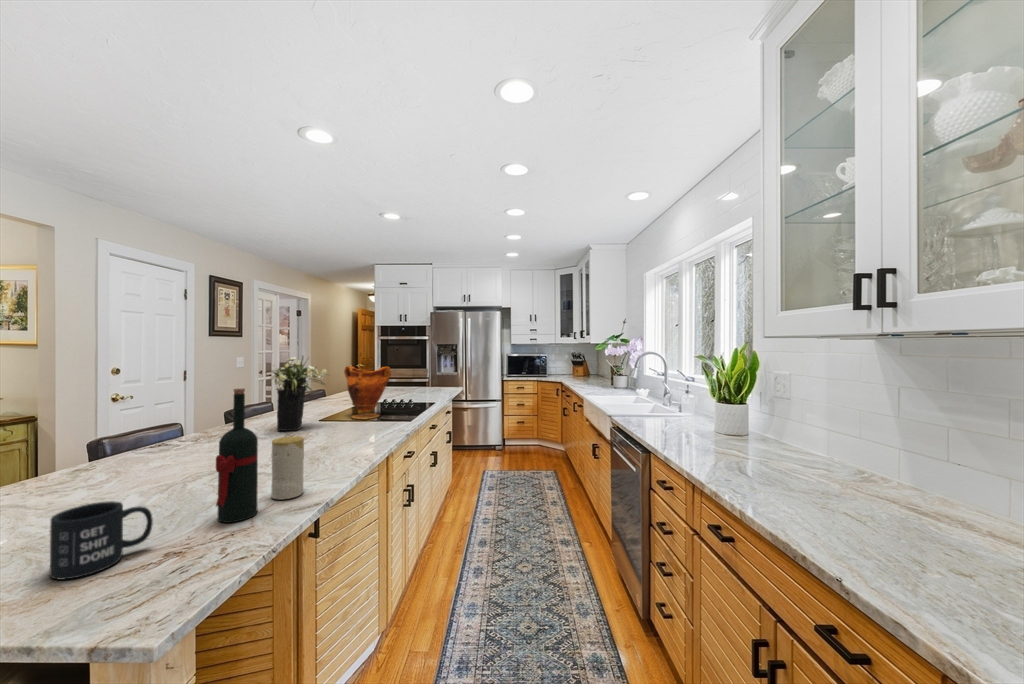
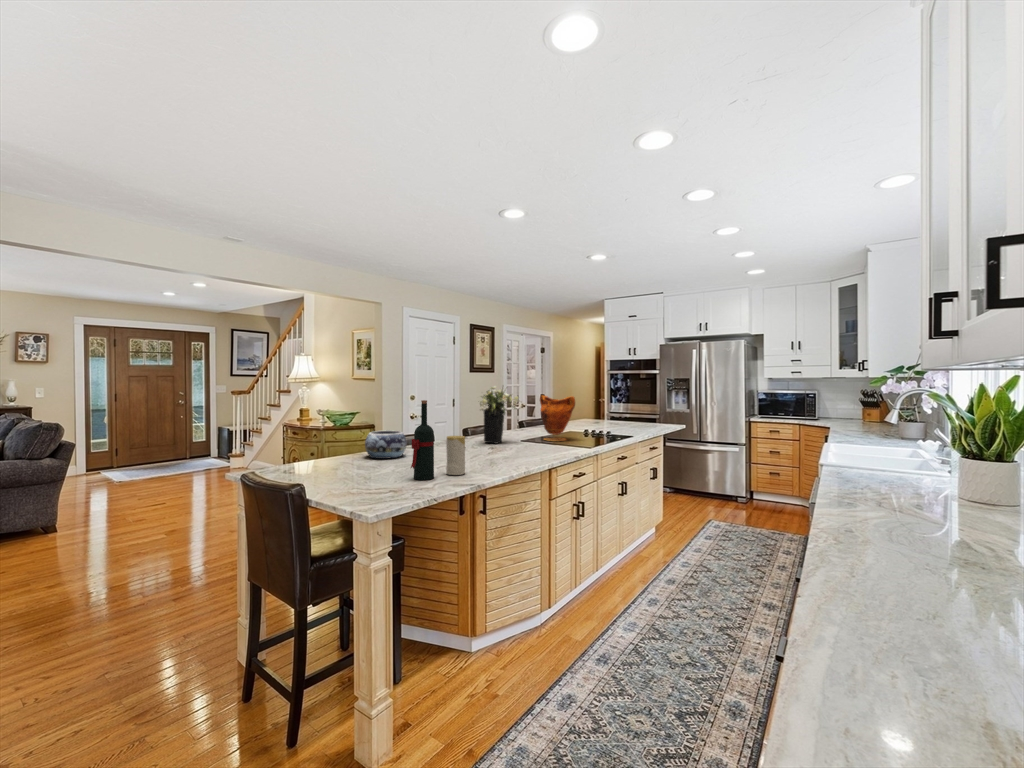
decorative bowl: none [69,434,163,488] -> present [365,430,407,459]
mug: present [50,501,153,580] -> none [342,454,381,486]

